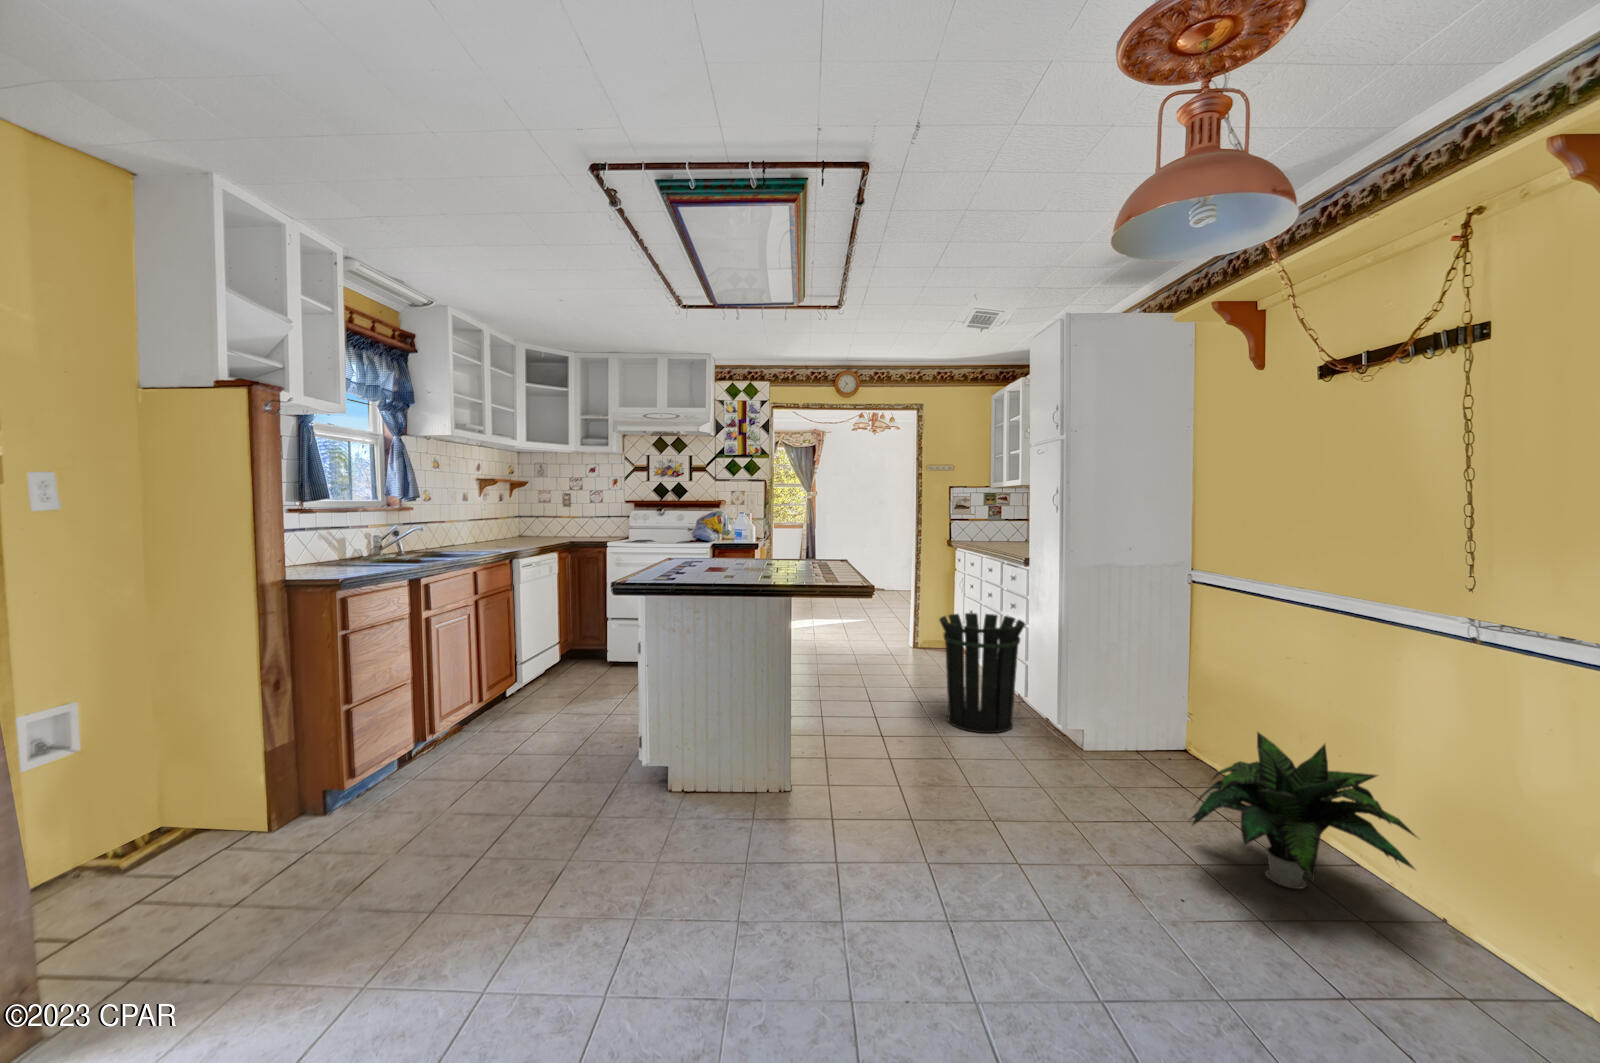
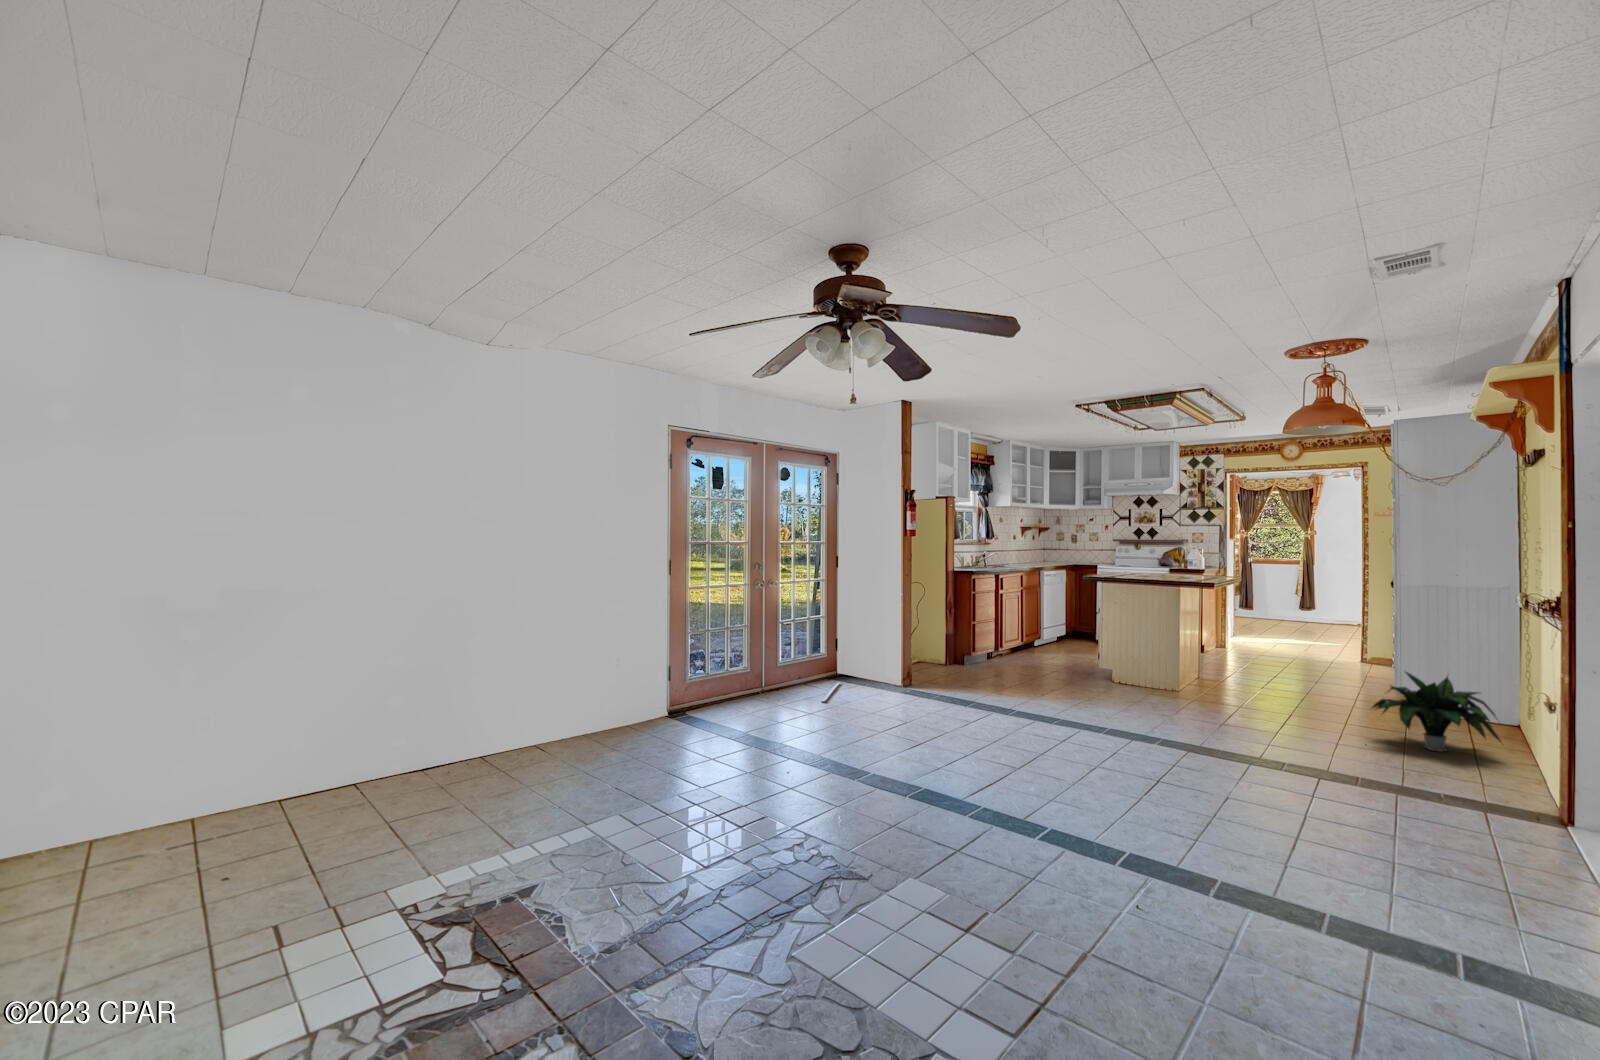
waste bin: present [939,613,1025,733] -> none [1309,620,1380,698]

